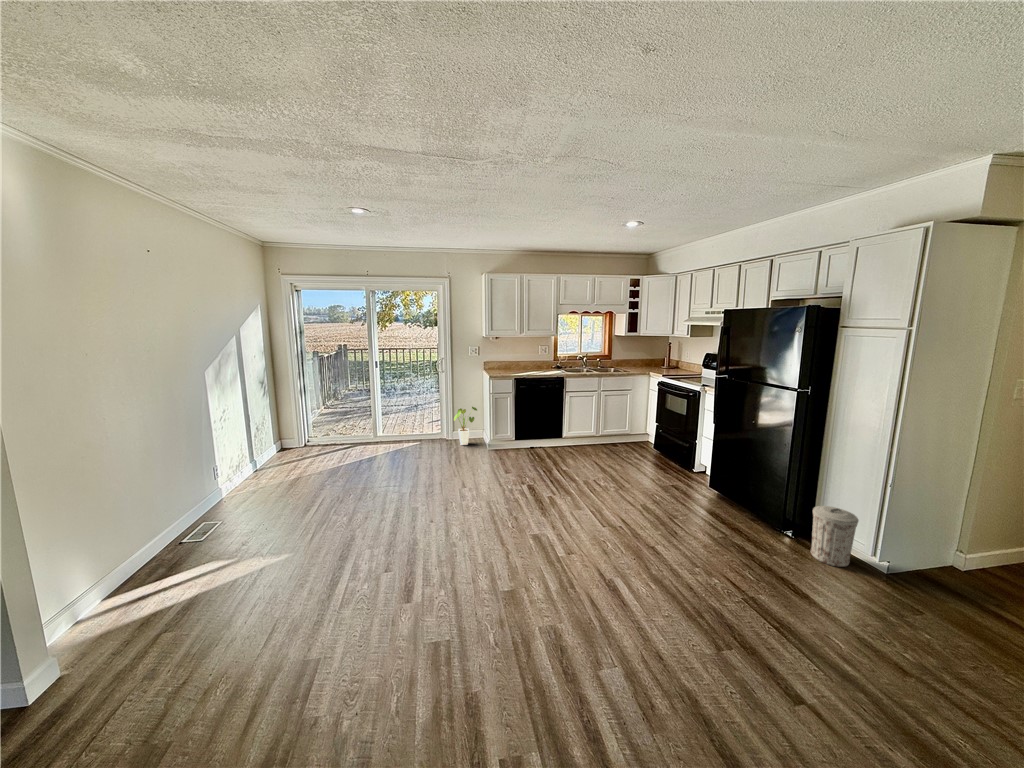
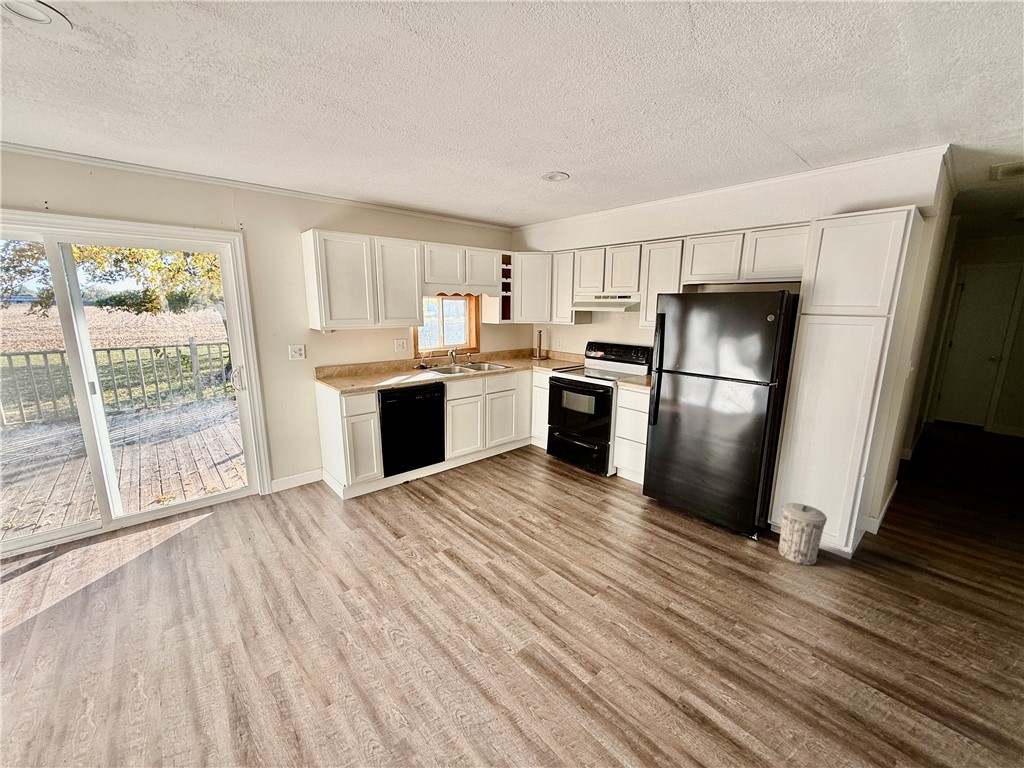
house plant: present [454,407,477,445] -> none [274,436,315,501]

